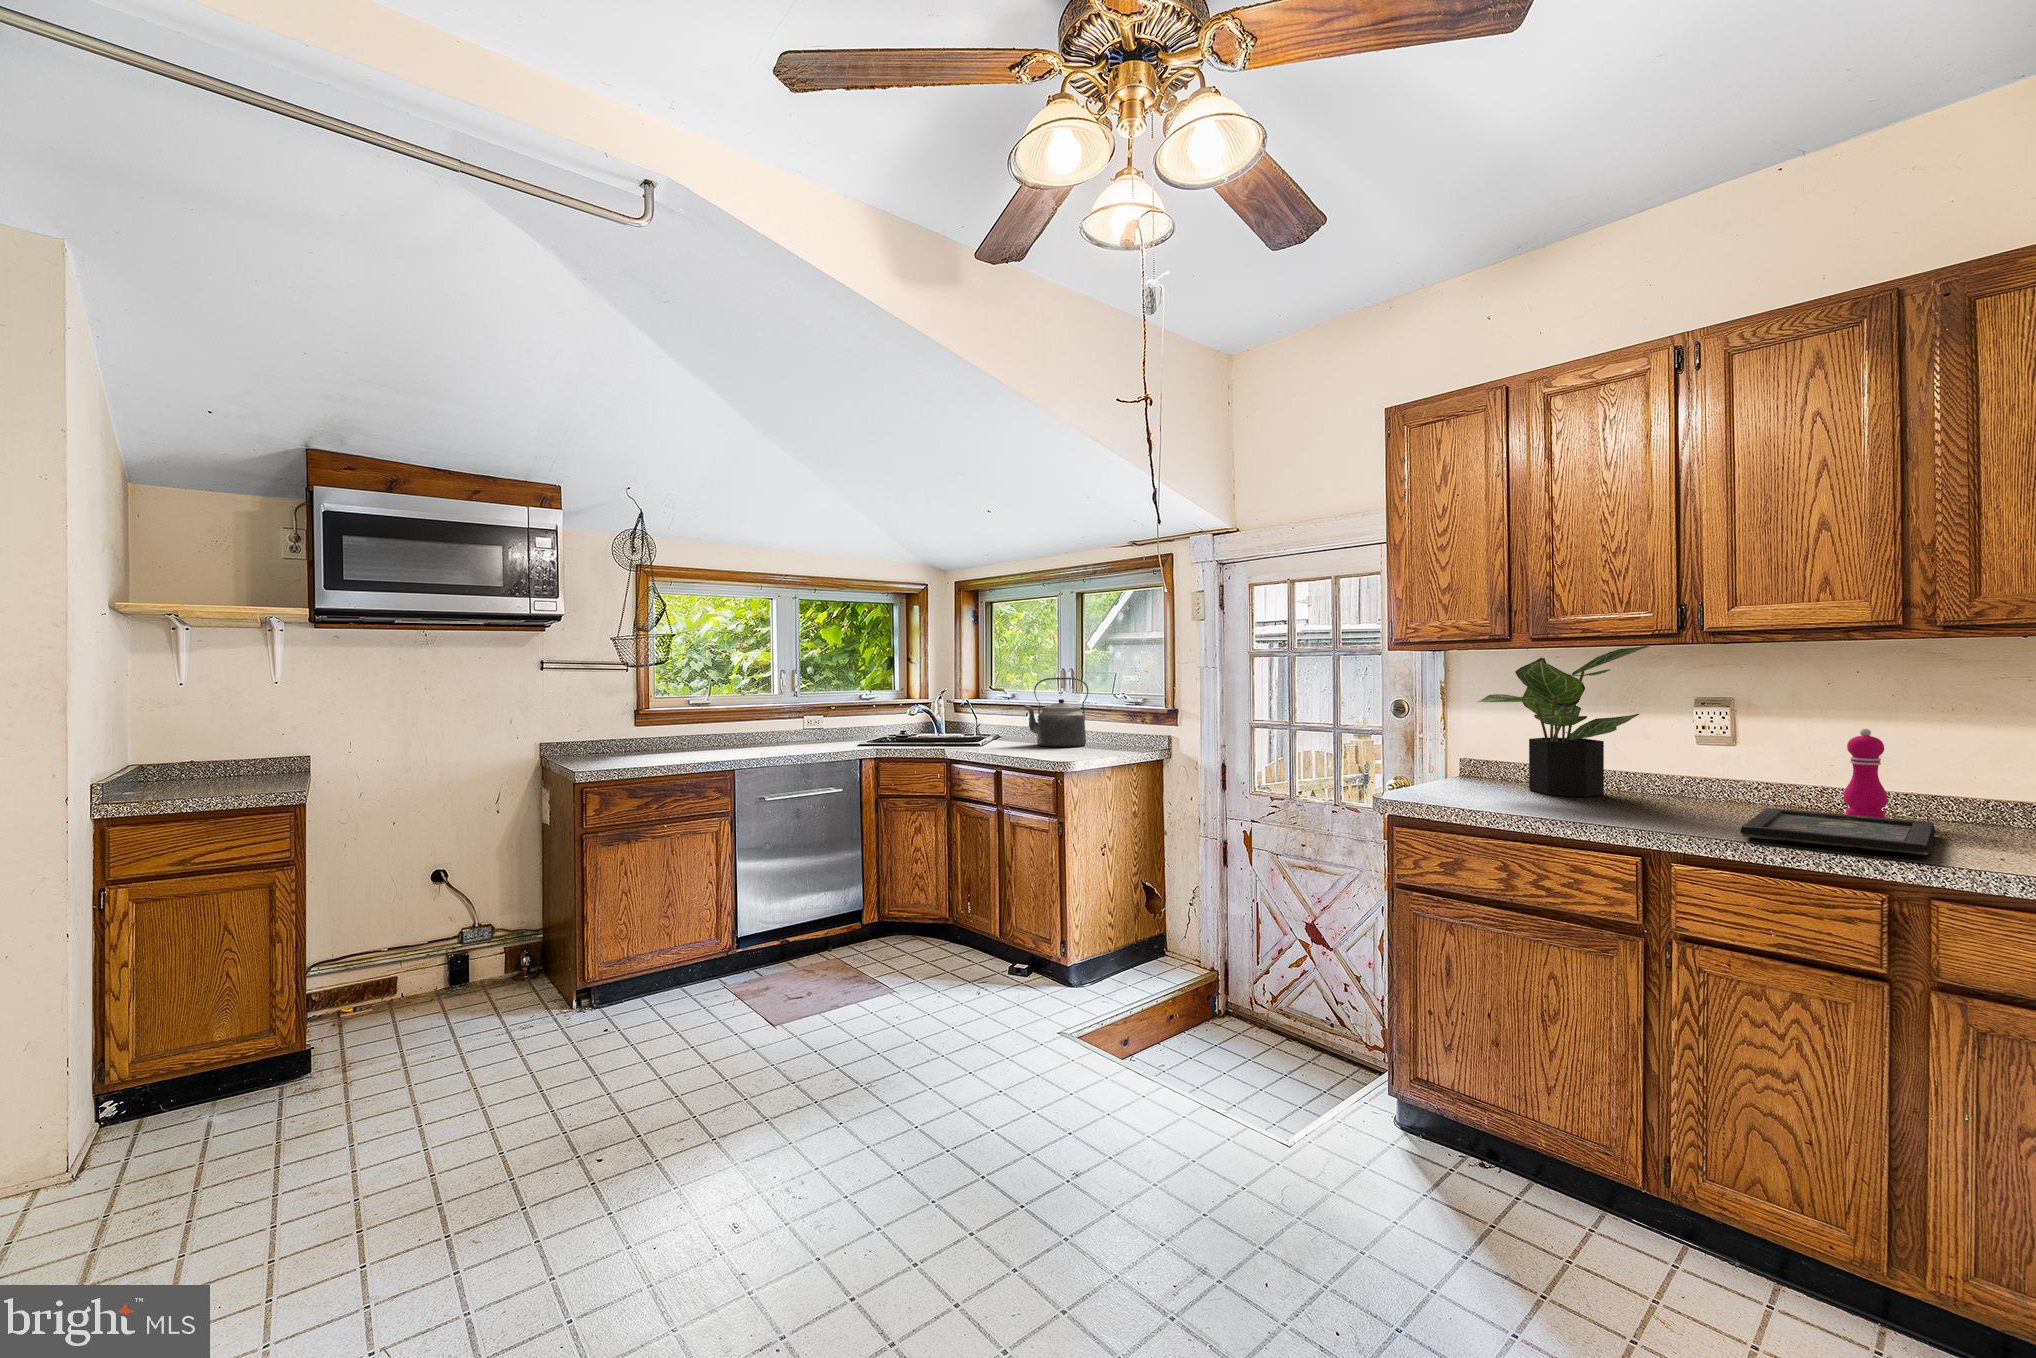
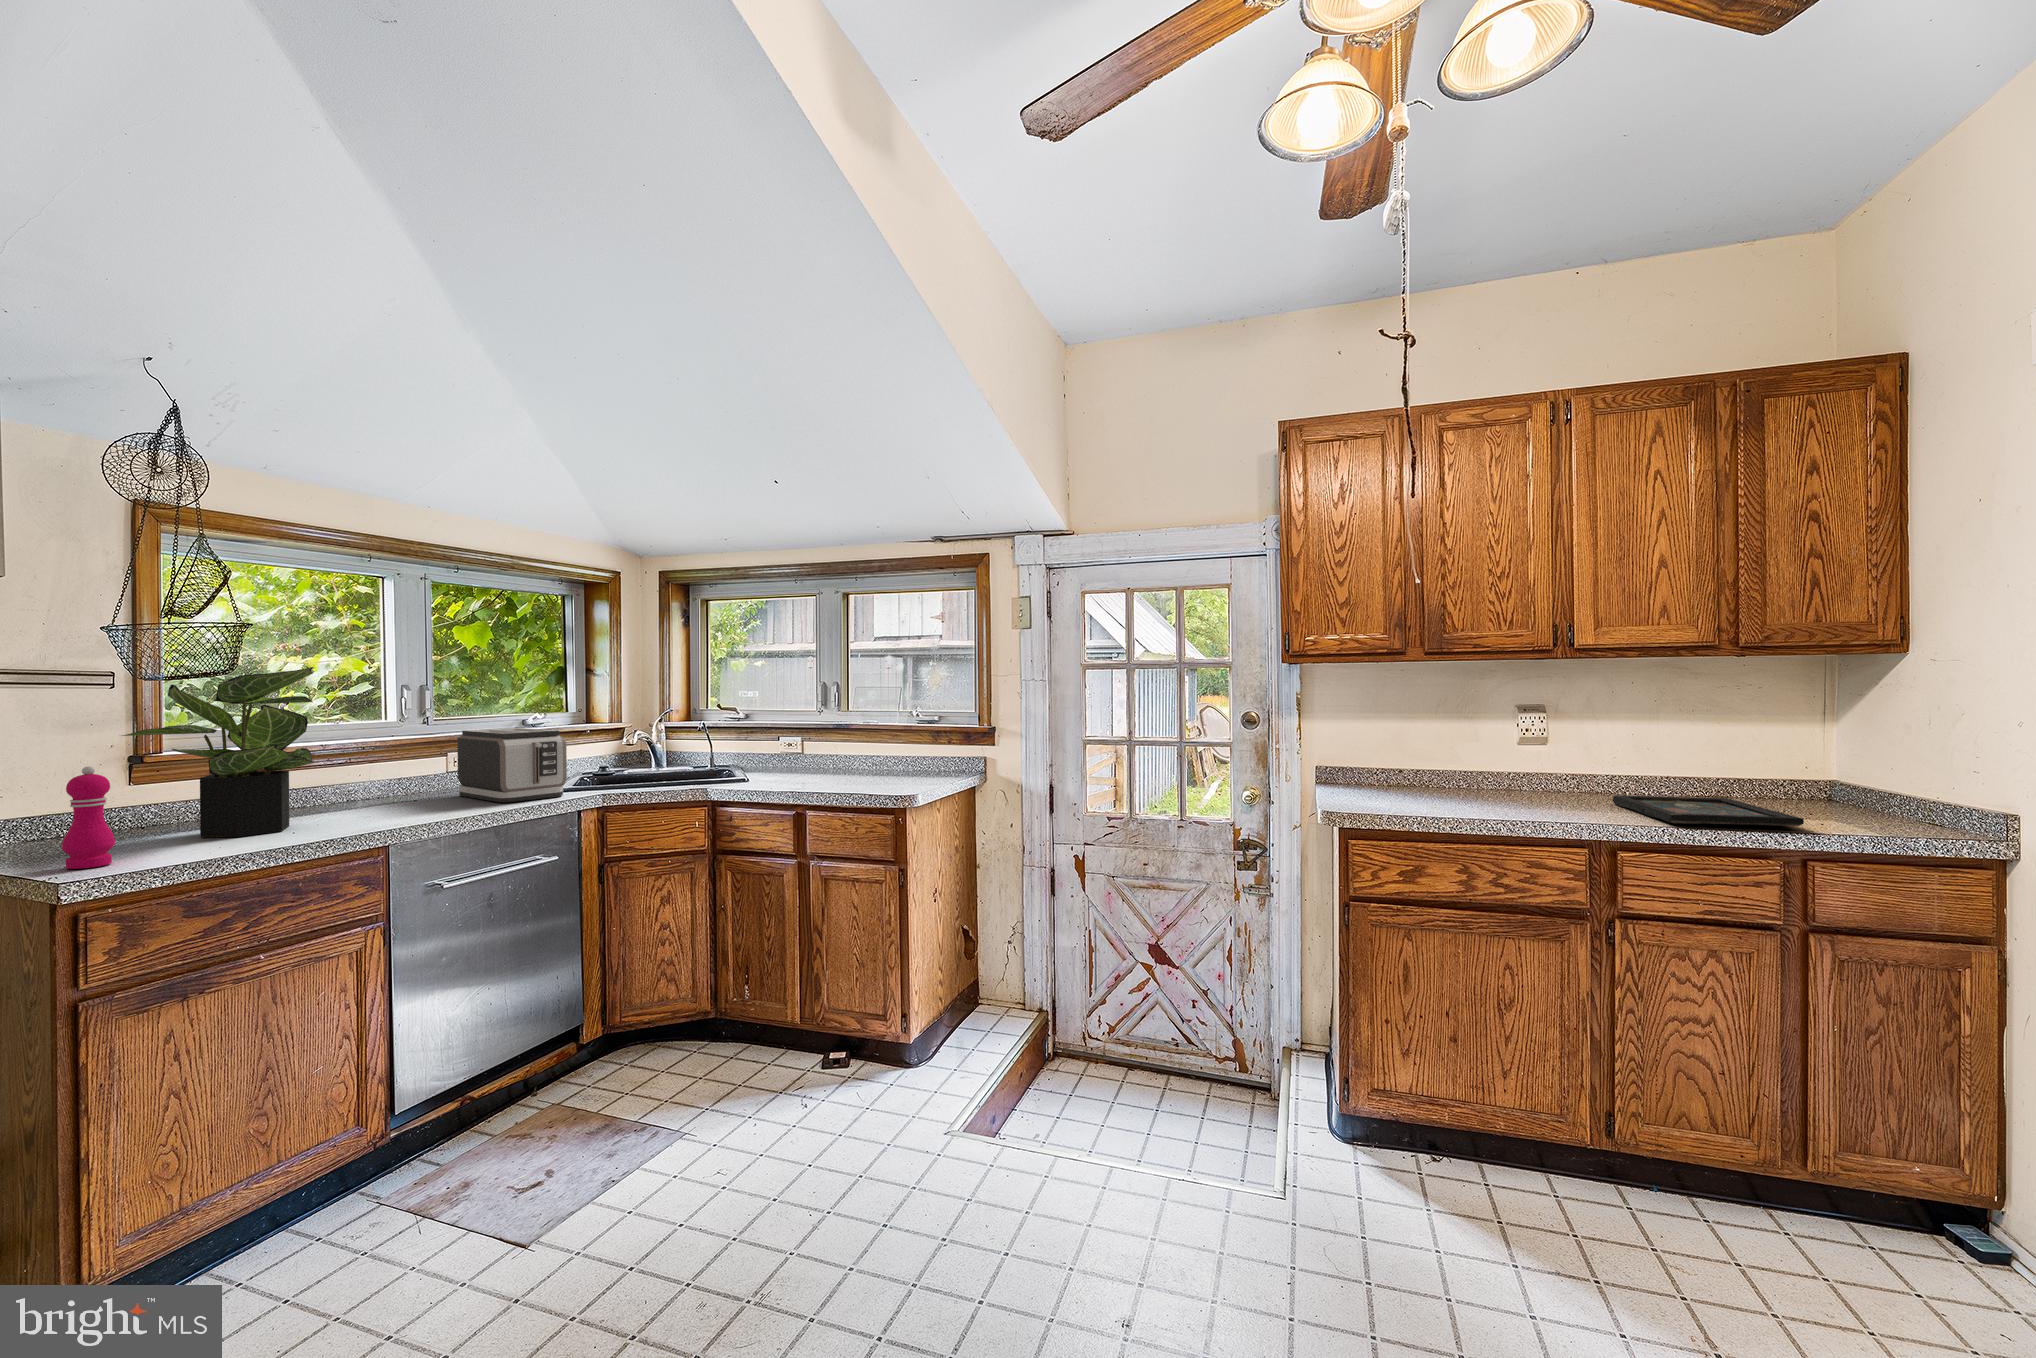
potted plant: present [1478,646,1650,797] -> present [123,667,314,837]
kettle: present [1024,678,1088,747] -> none [799,694,873,777]
toaster: none [799,699,854,749] -> present [457,728,567,802]
pepper mill: present [1843,729,1888,818] -> present [62,766,115,869]

